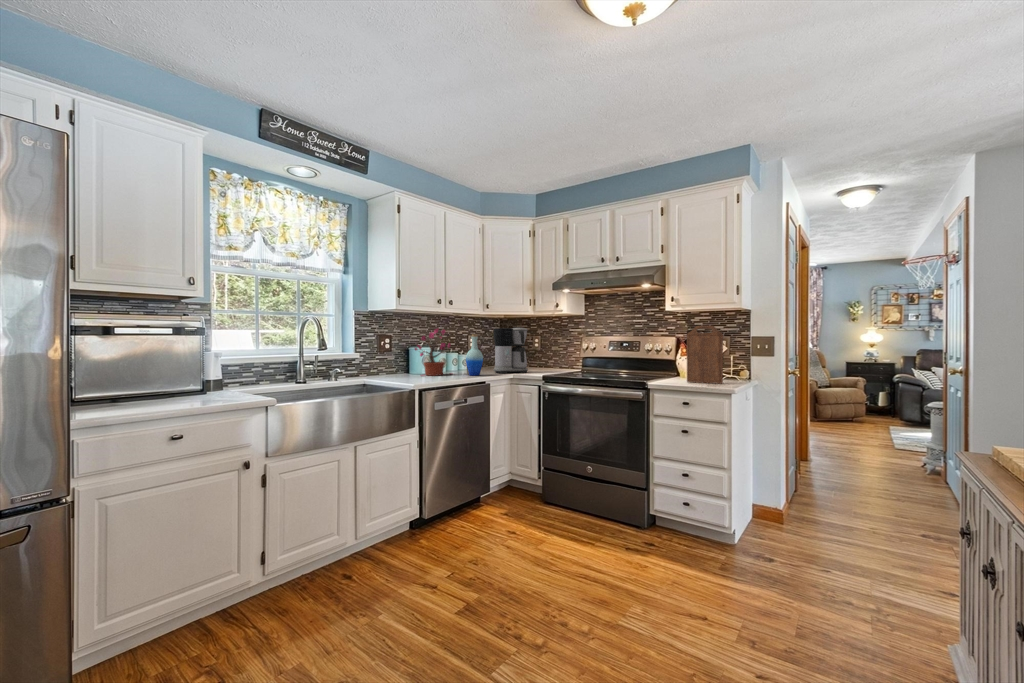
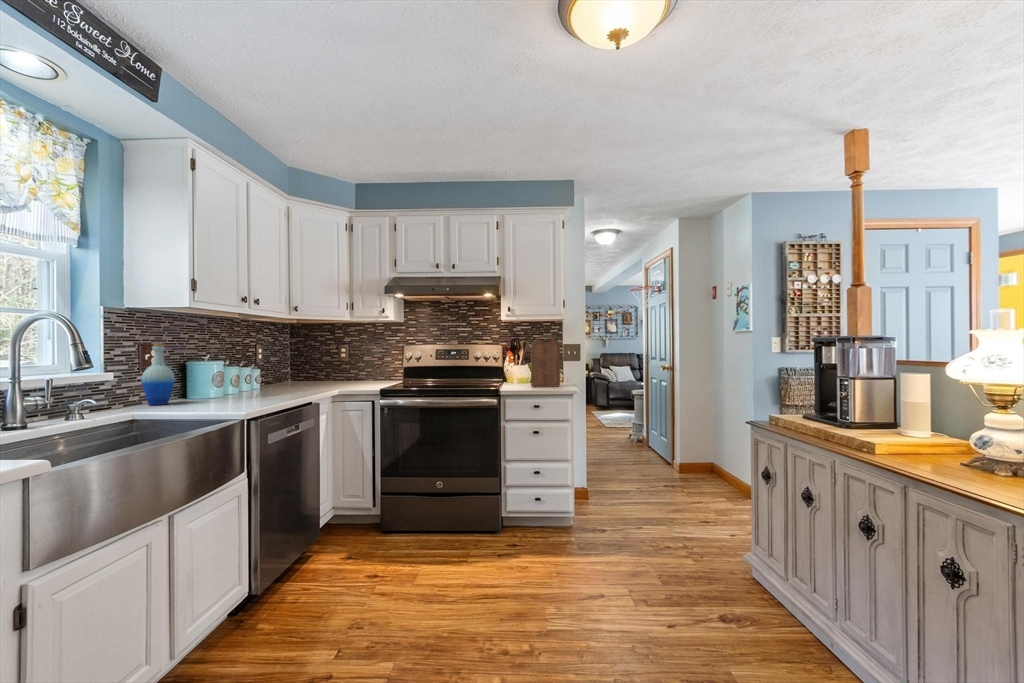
potted plant: present [415,328,453,376] -> none [202,334,261,399]
coffee maker: present [494,328,528,373] -> none [311,335,353,389]
bottle: present [466,334,483,376] -> present [141,343,175,405]

